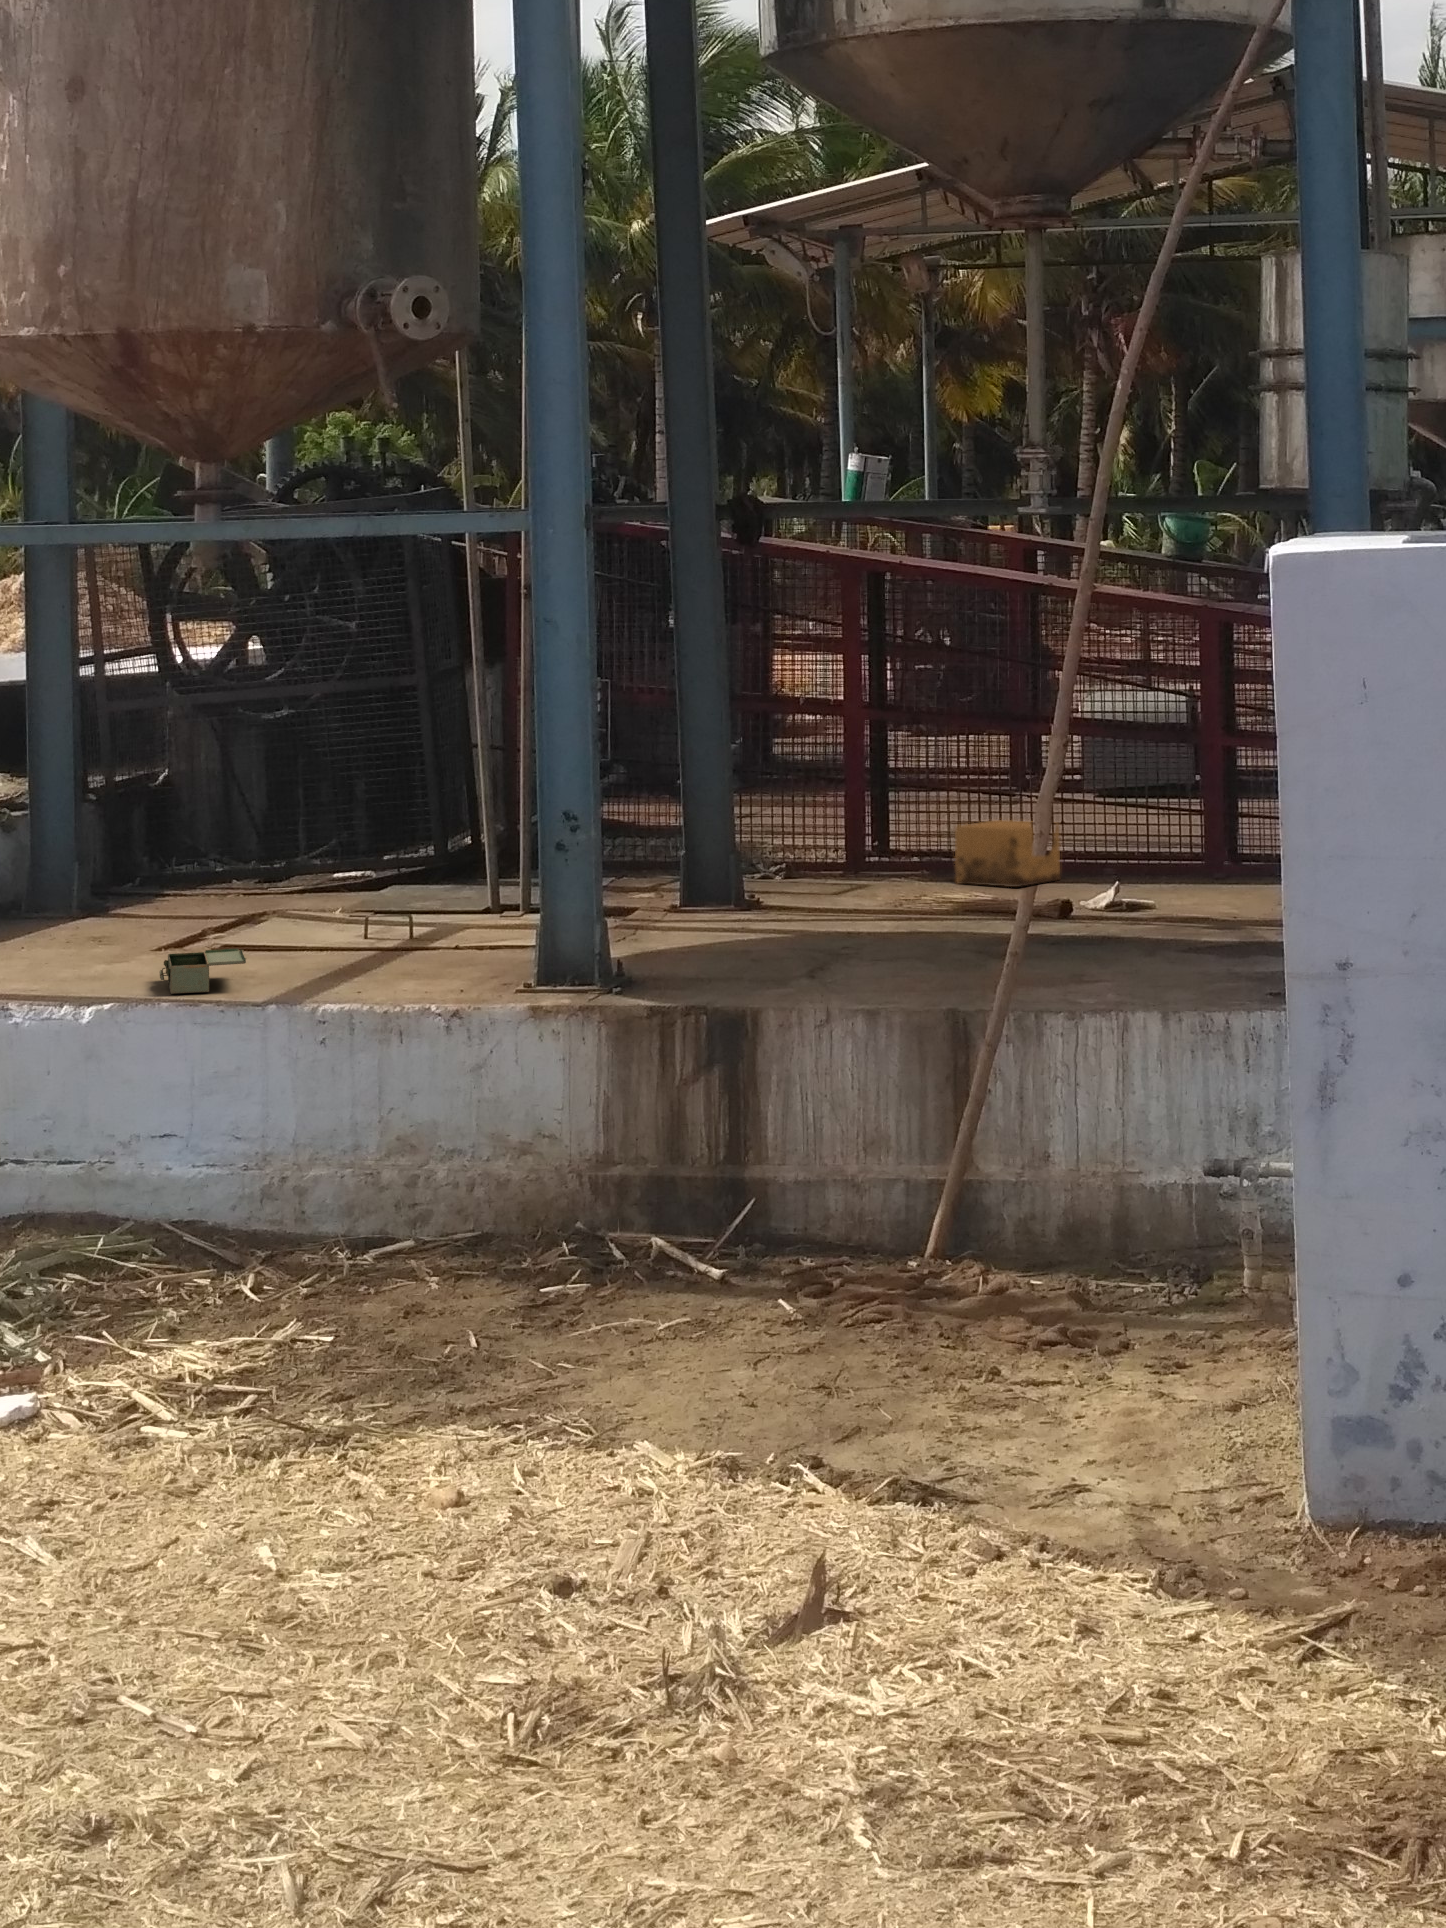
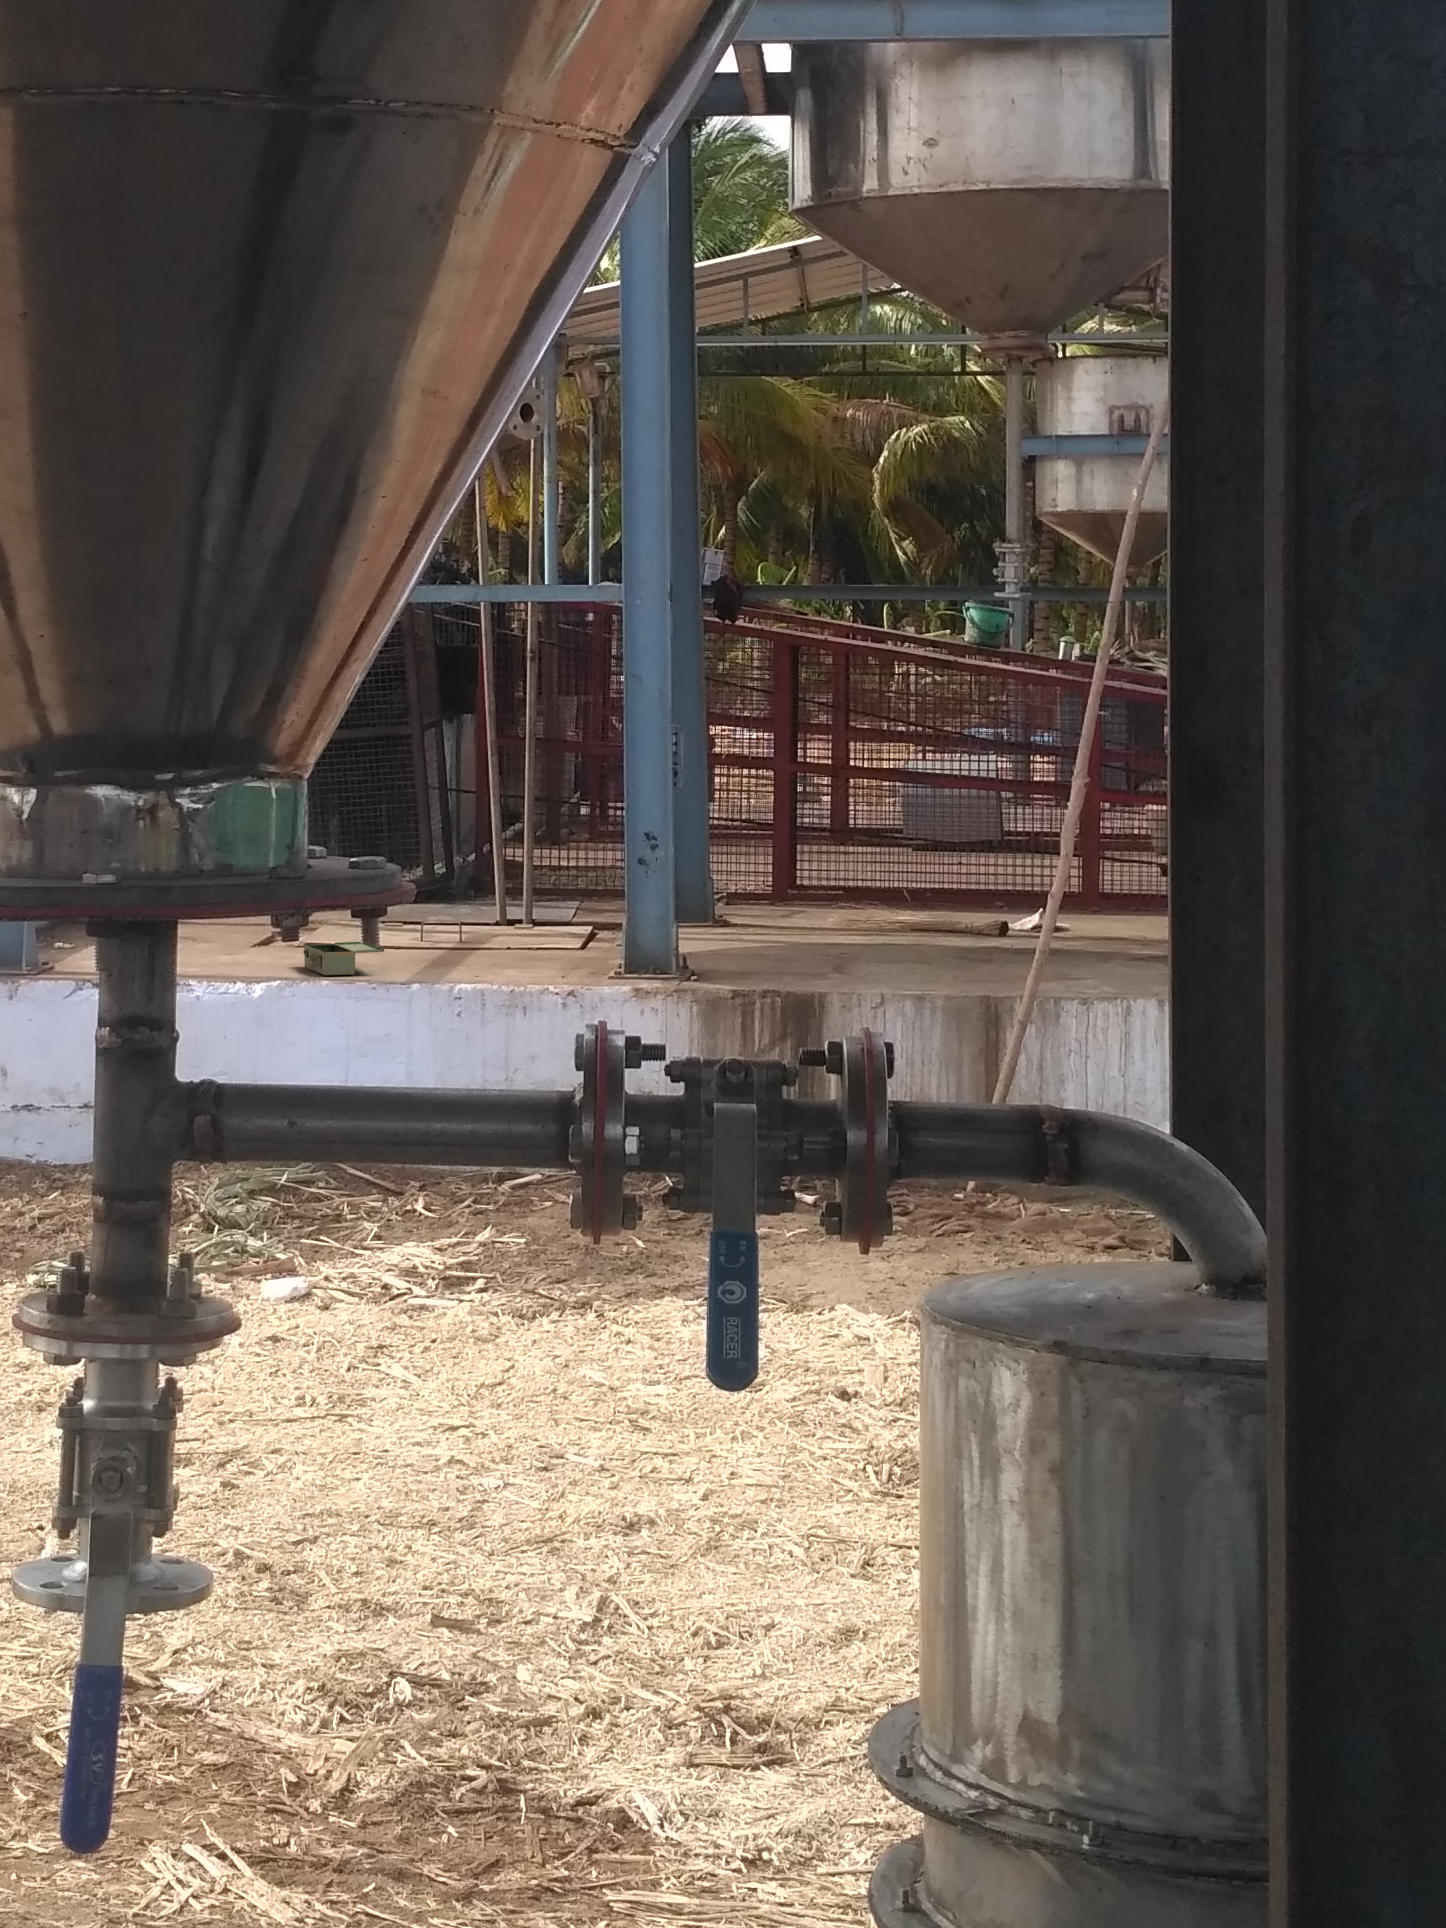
cardboard box: present [955,820,1060,887] -> none [878,860,964,915]

